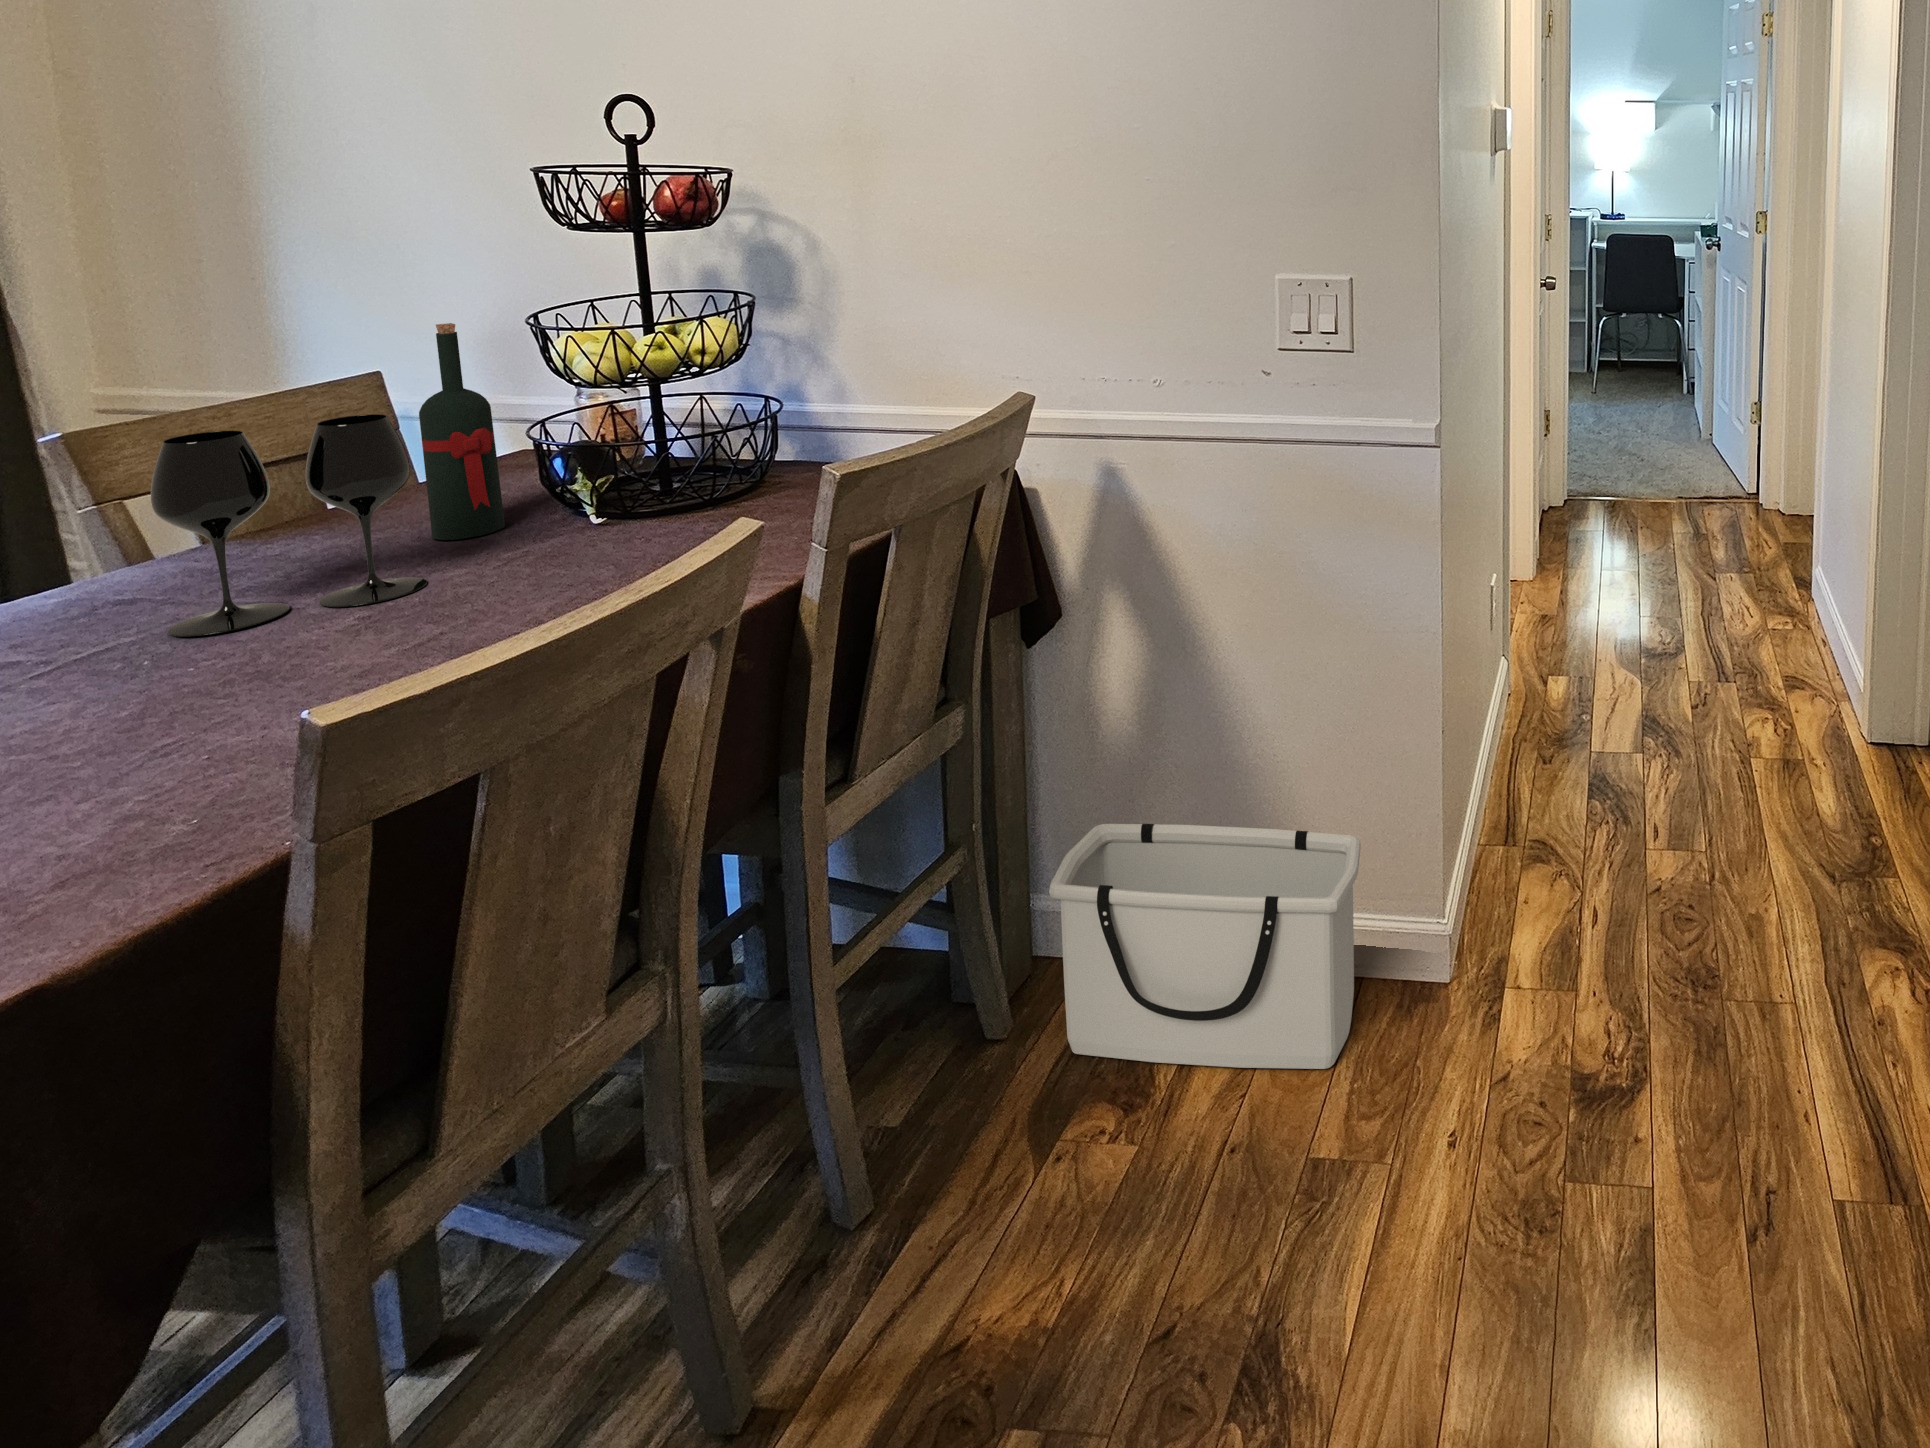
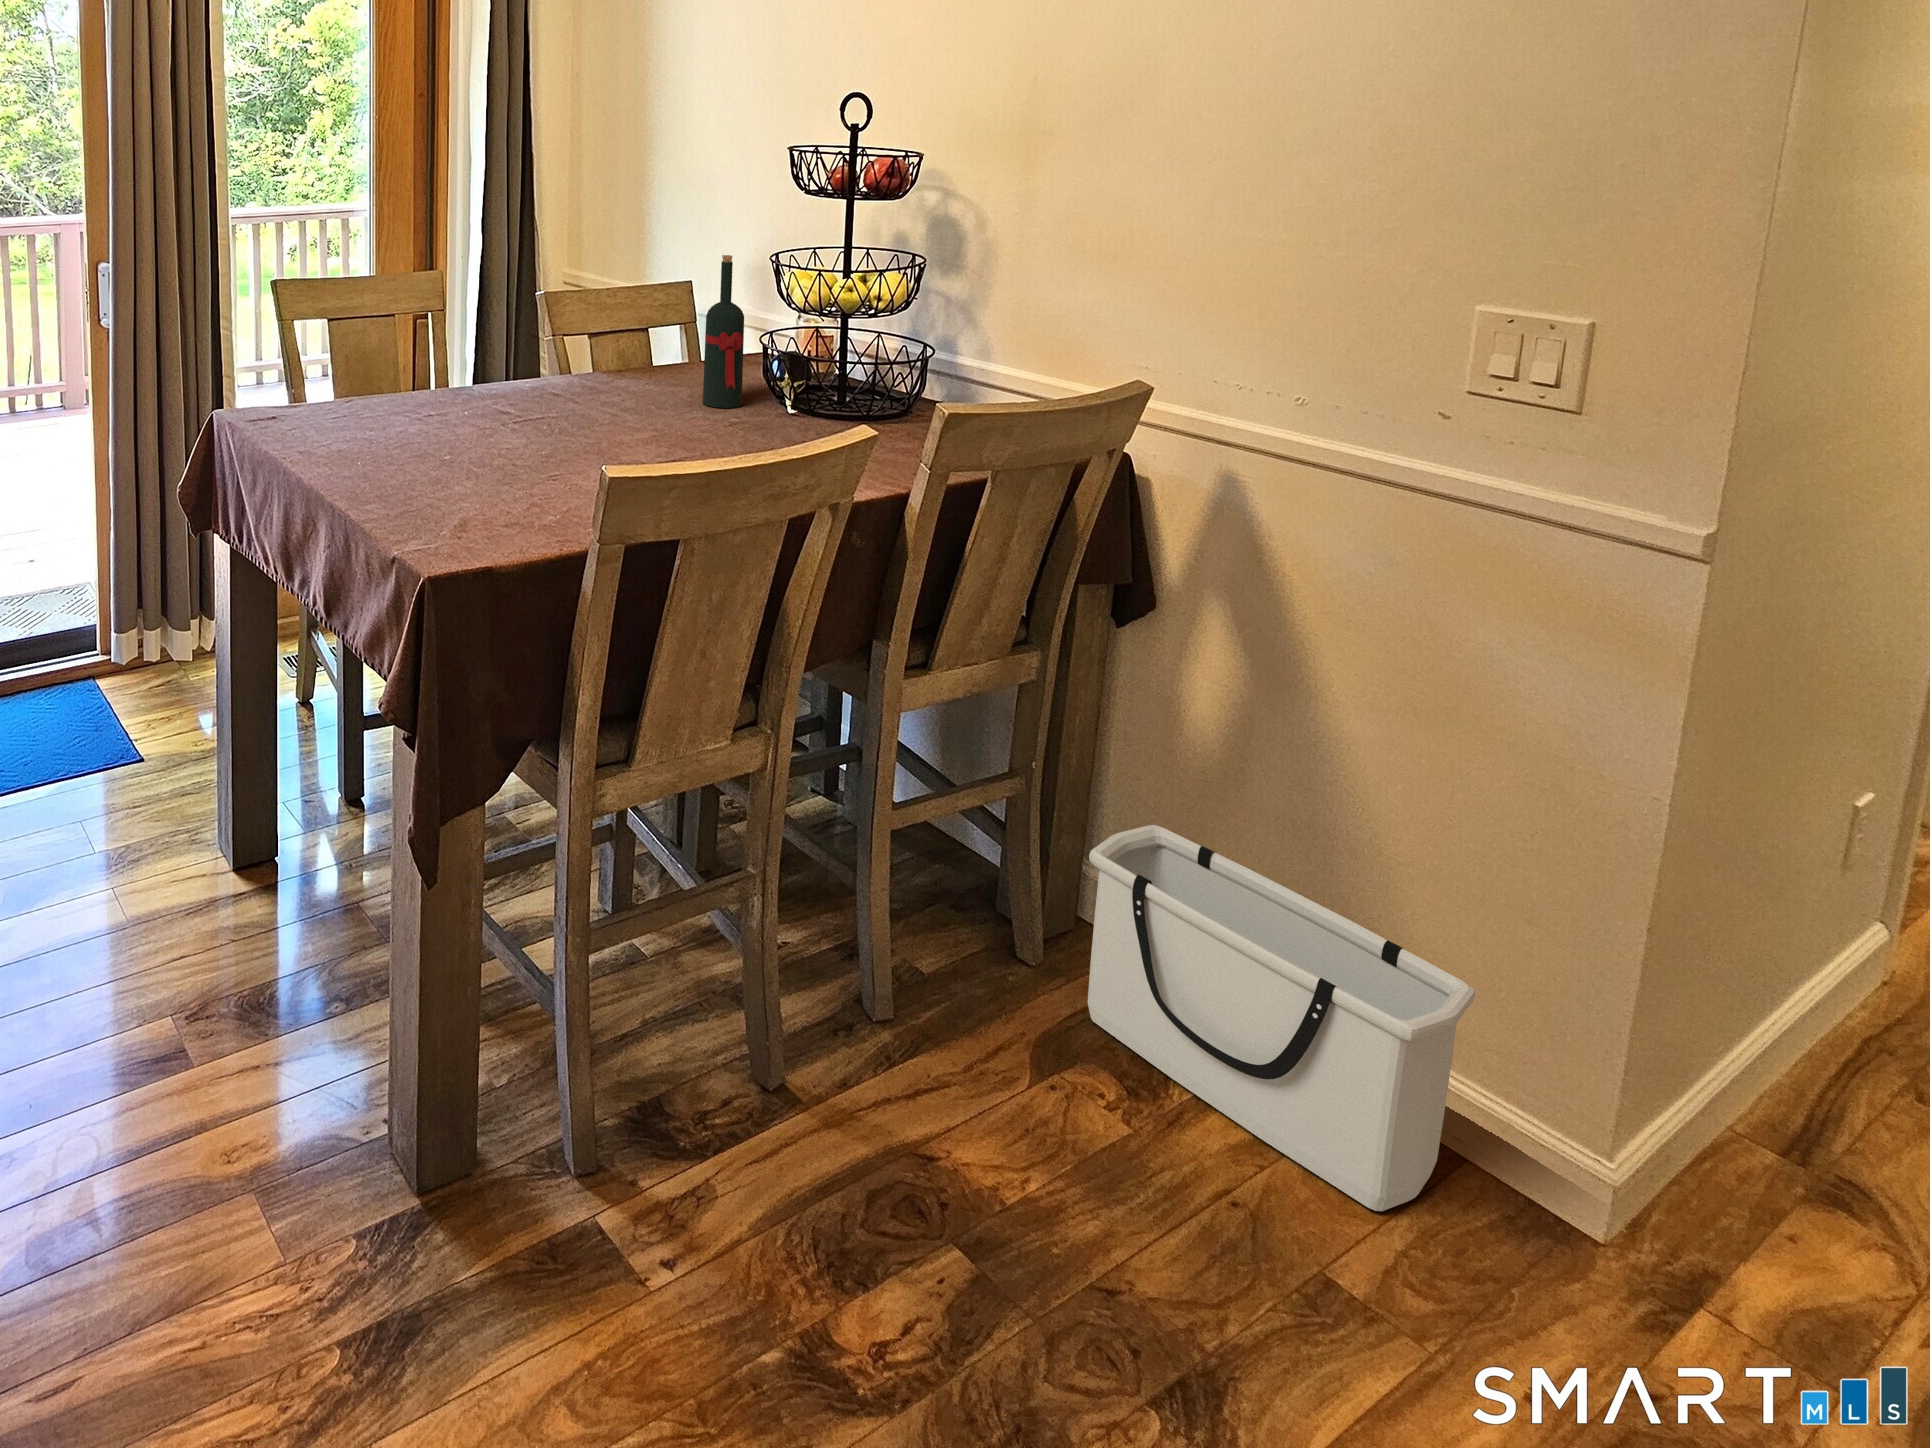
wine glass: present [151,414,427,636] -> none [581,310,697,436]

